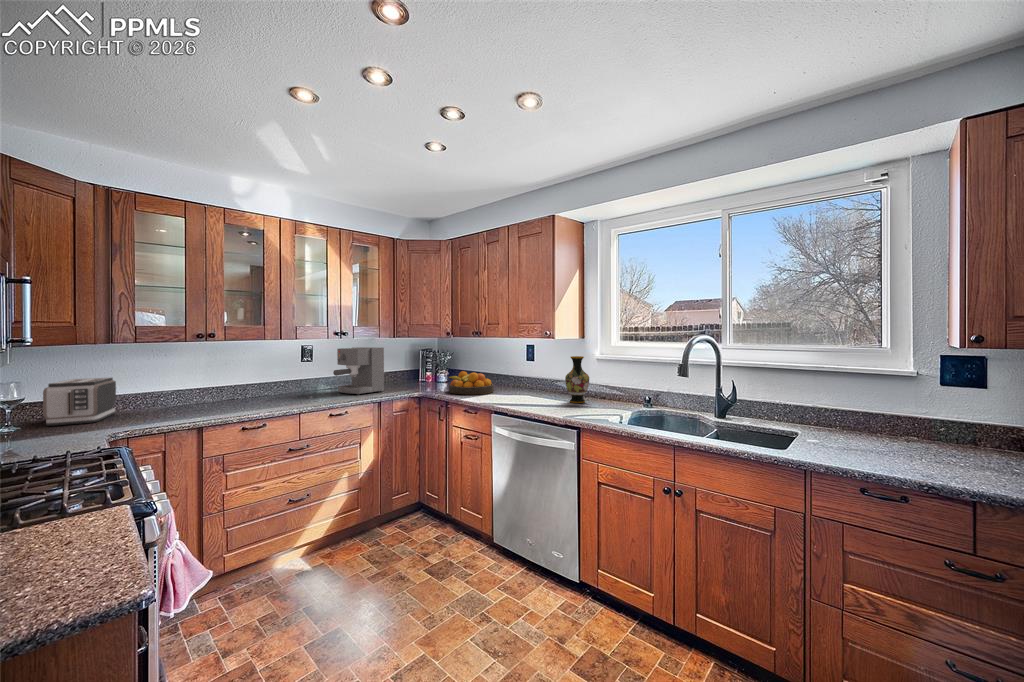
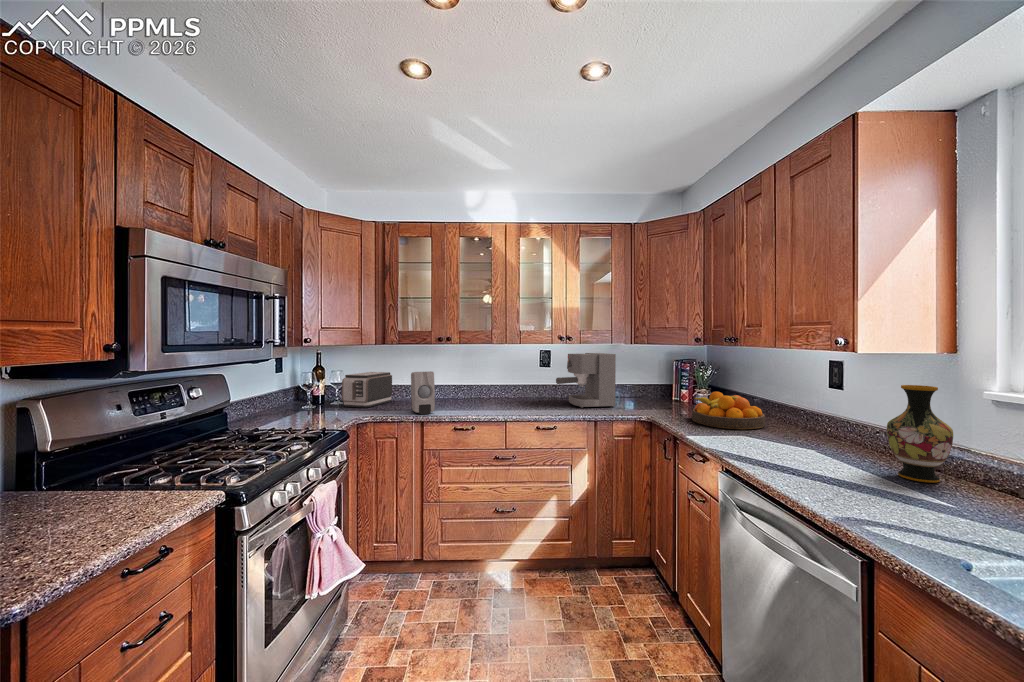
soap dispenser: none [173,370,216,418] -> present [411,371,435,414]

